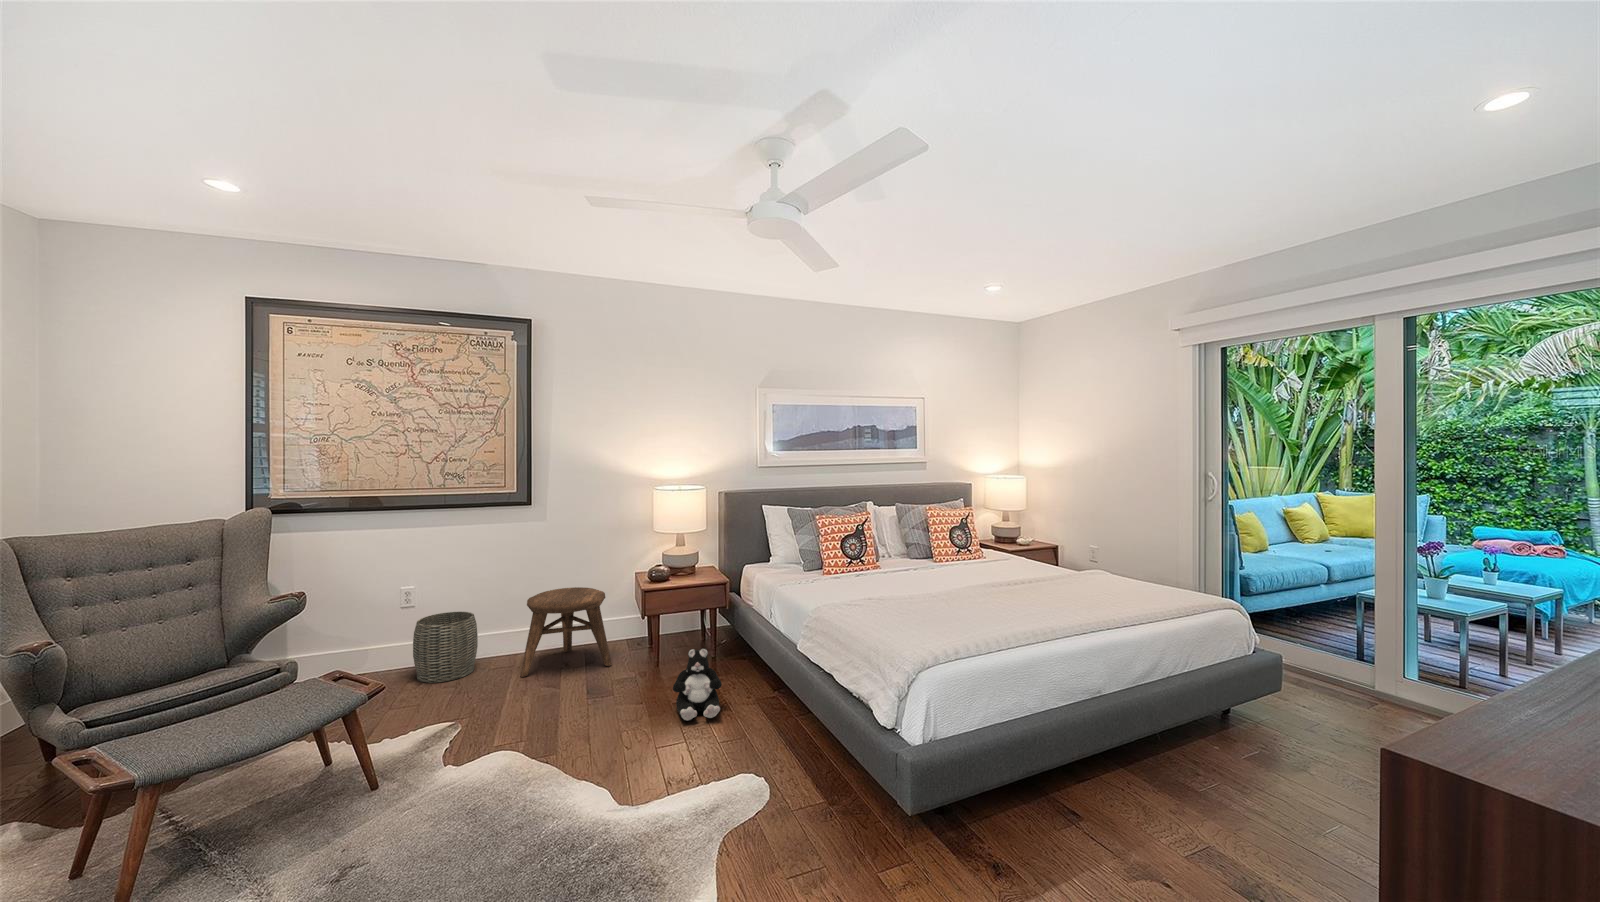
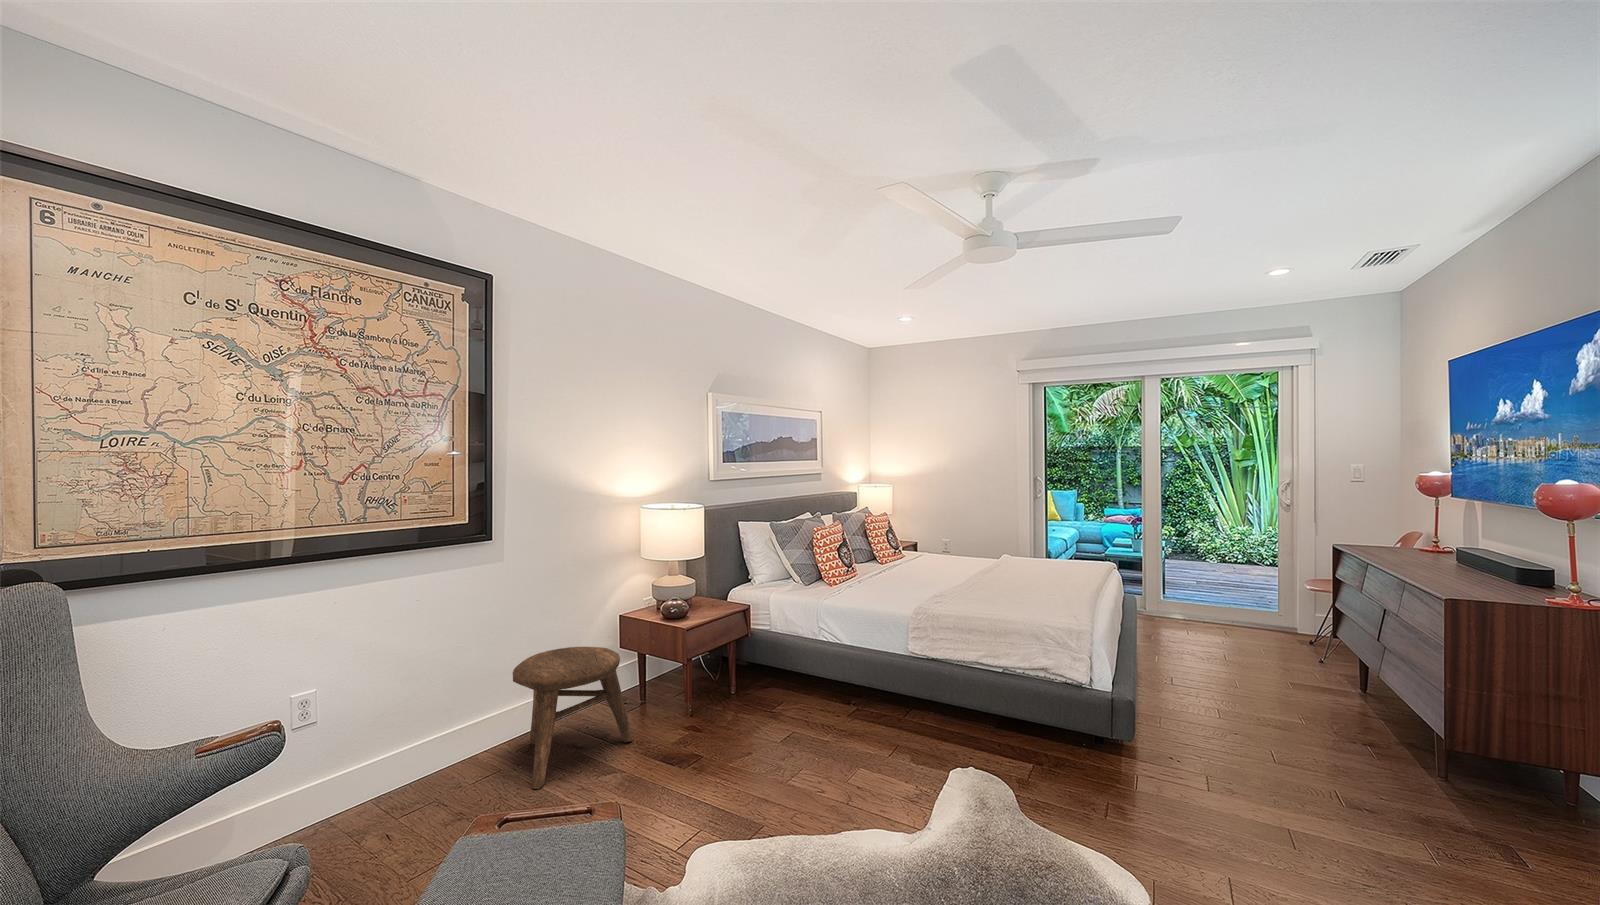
woven basket: present [413,612,478,683] -> none [338,718,447,851]
plush toy: present [673,648,722,721] -> none [789,678,854,761]

